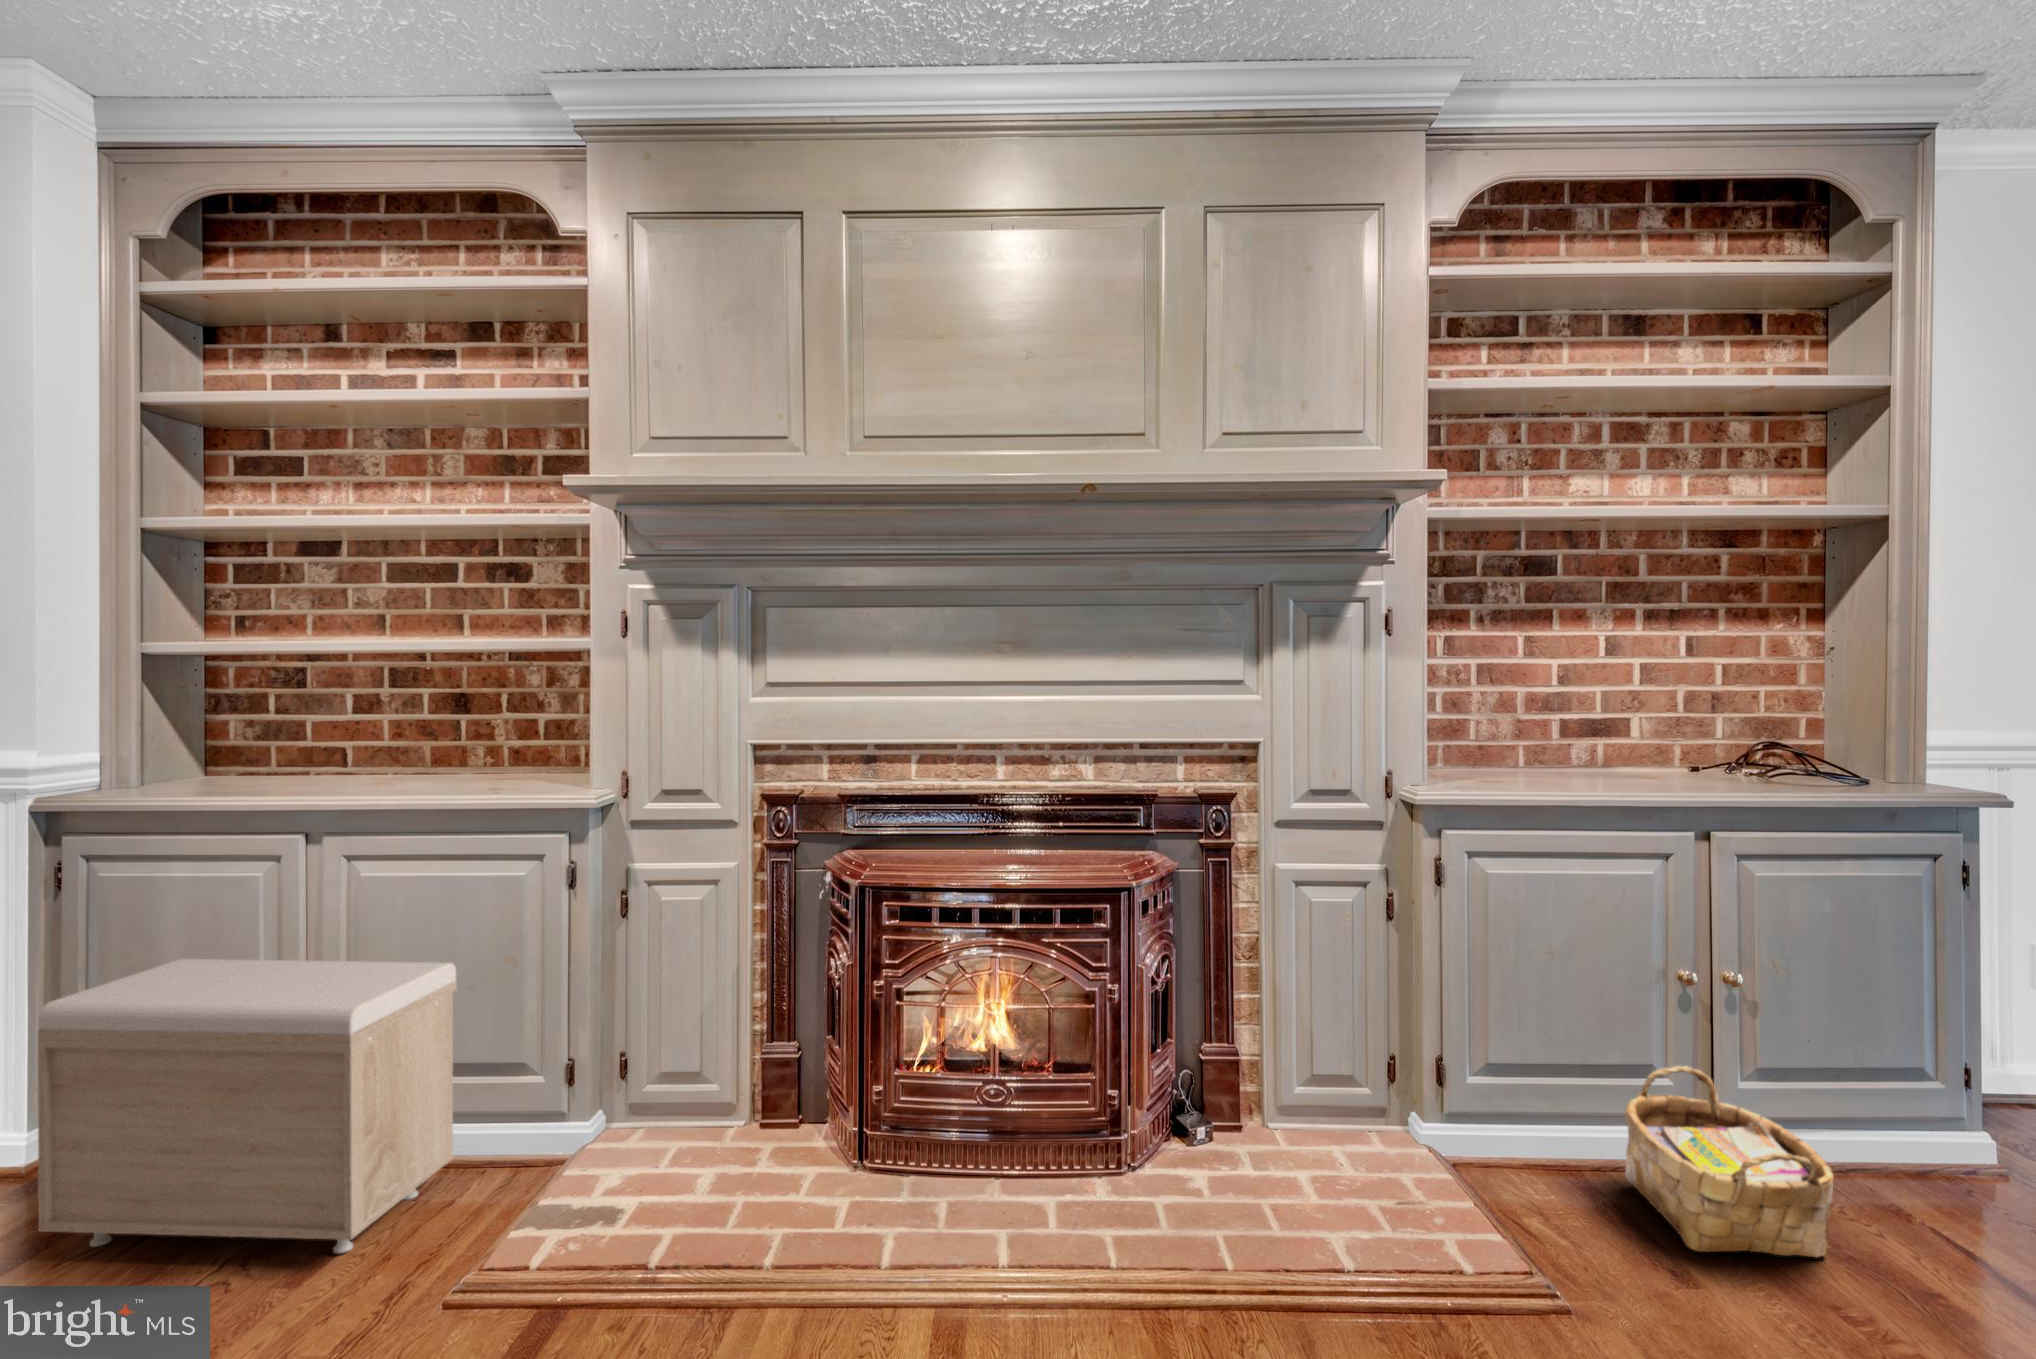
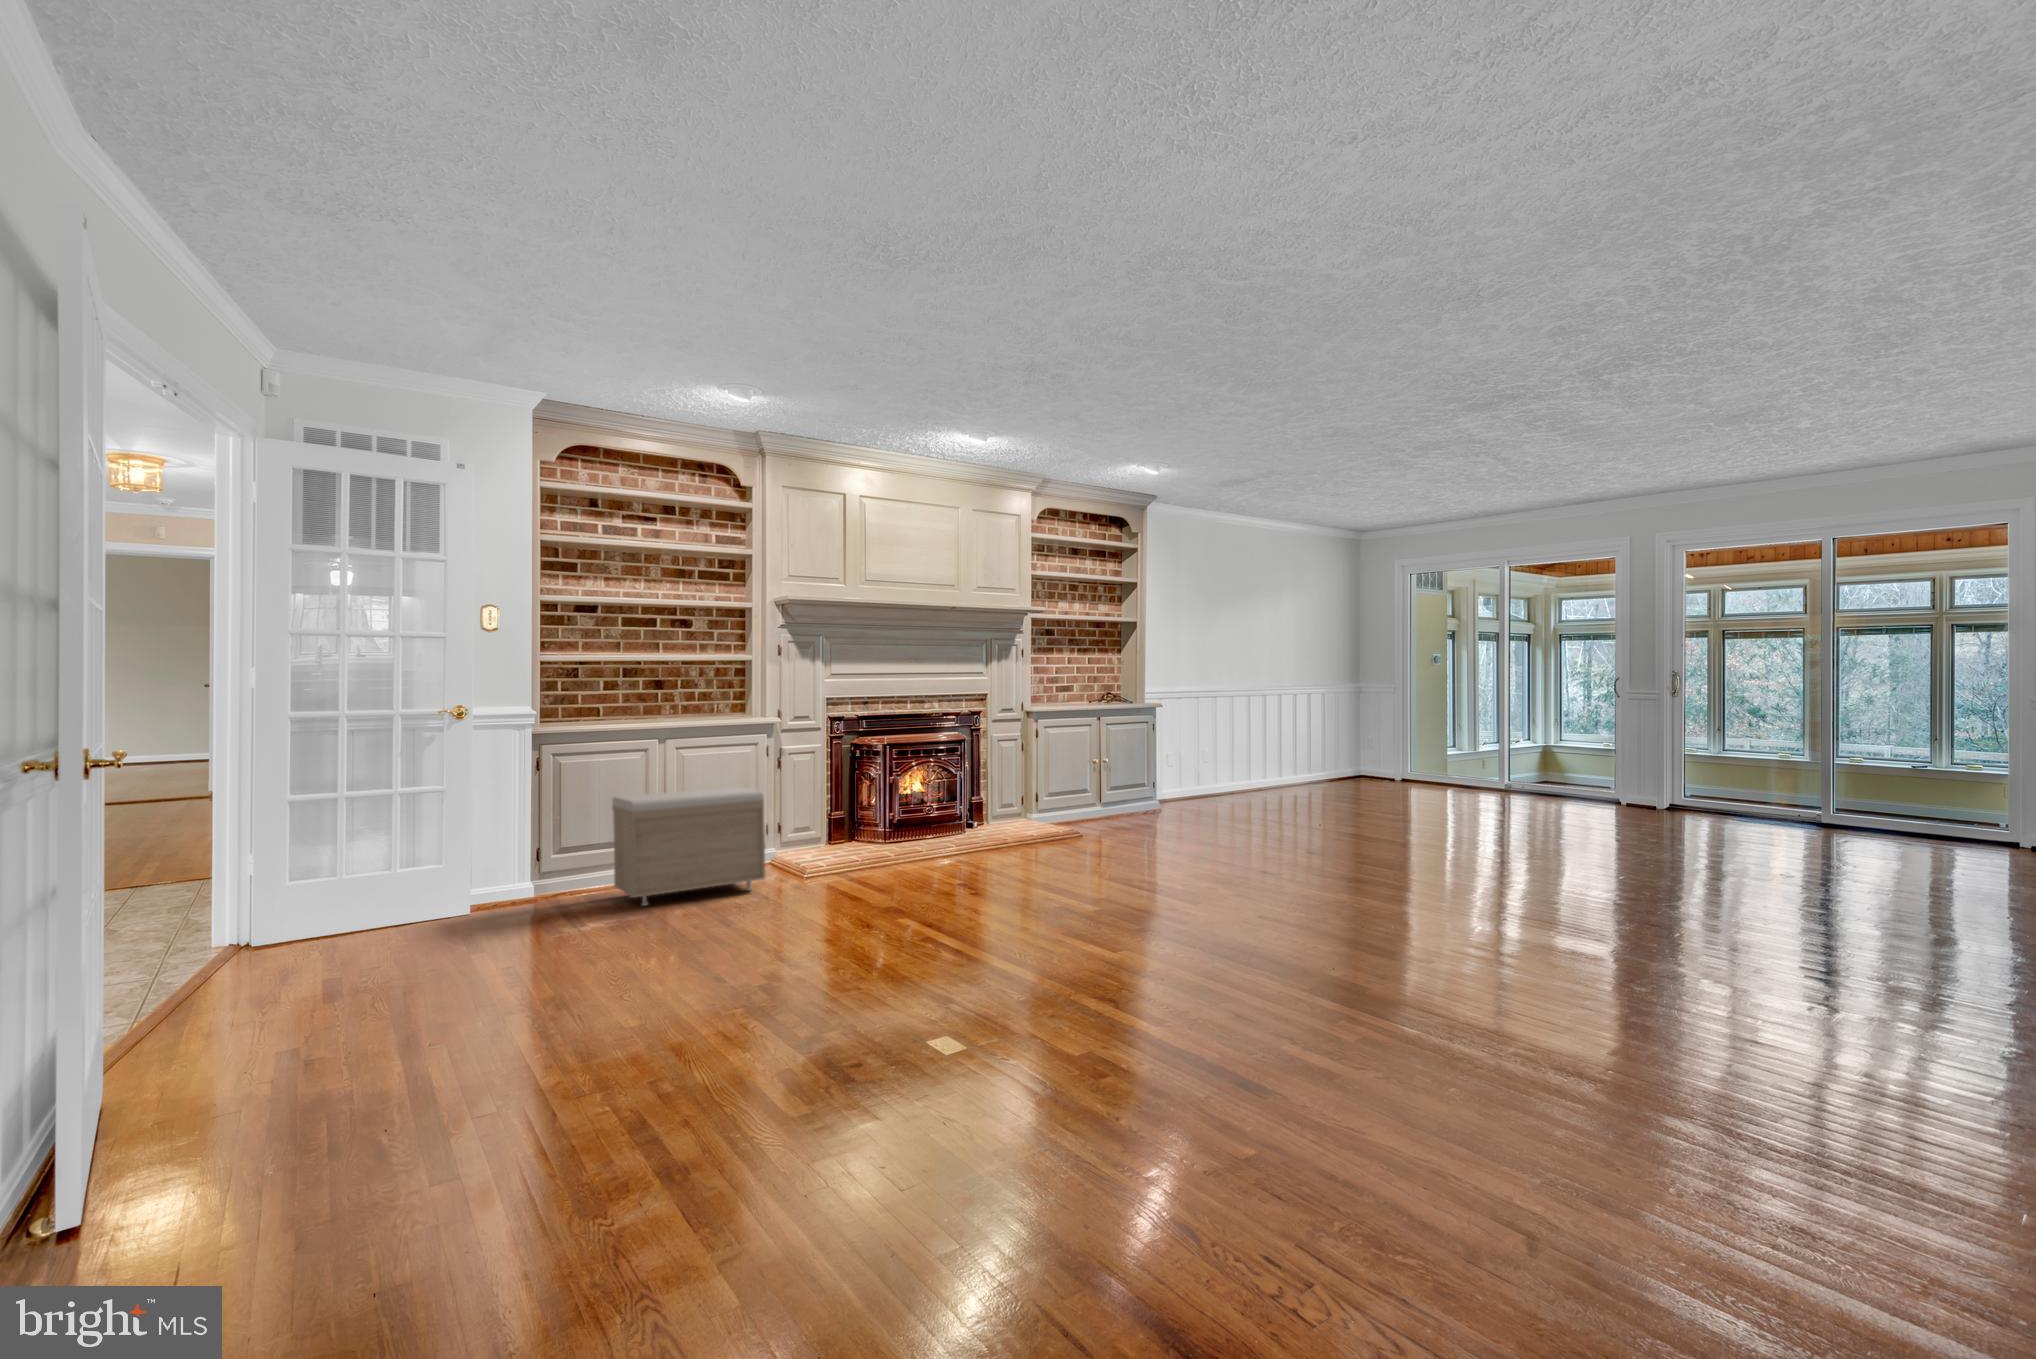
woven basket: present [1625,1066,1834,1257] -> none [1098,788,1153,831]

